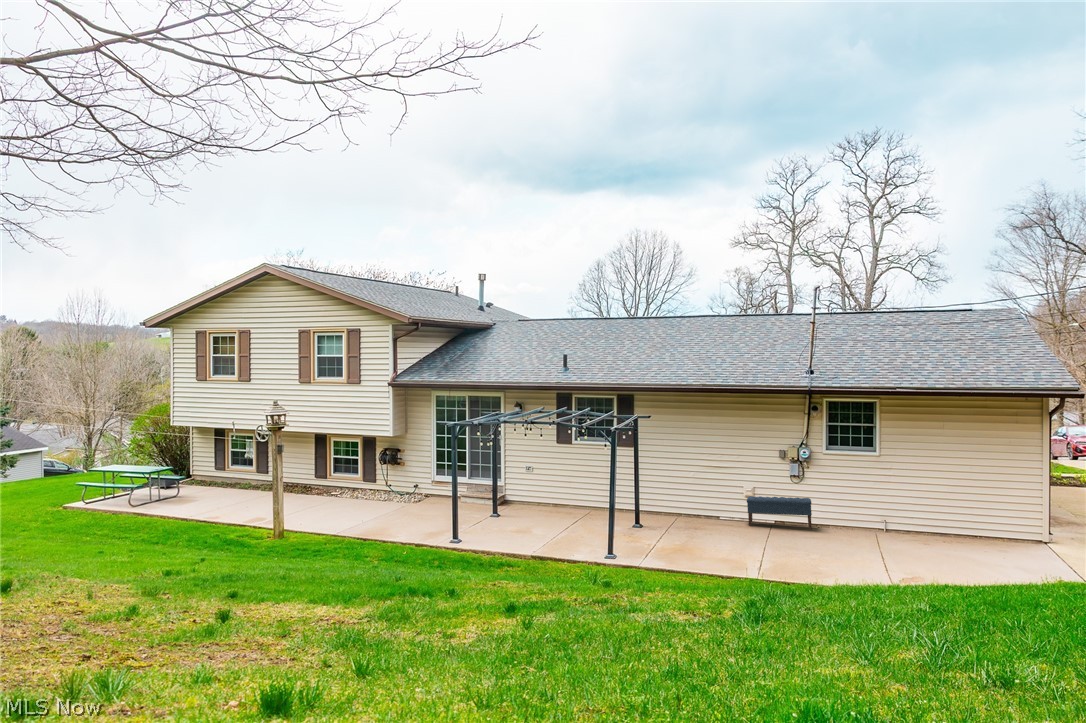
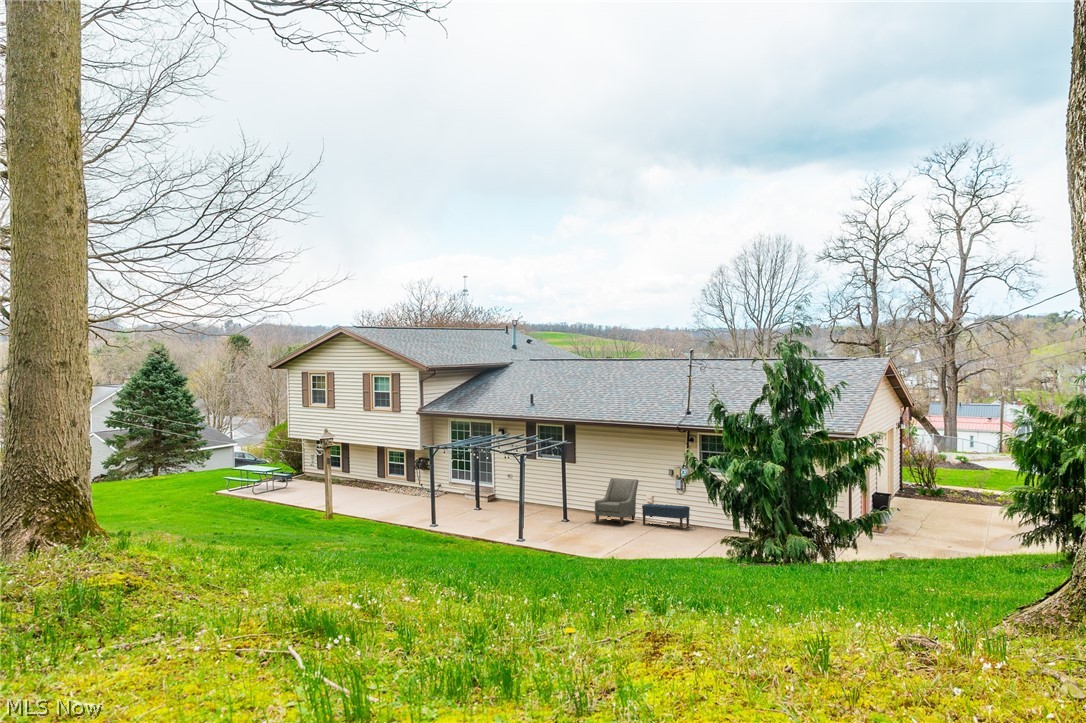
chair: none [684,464,730,528] -> present [595,478,638,524]

